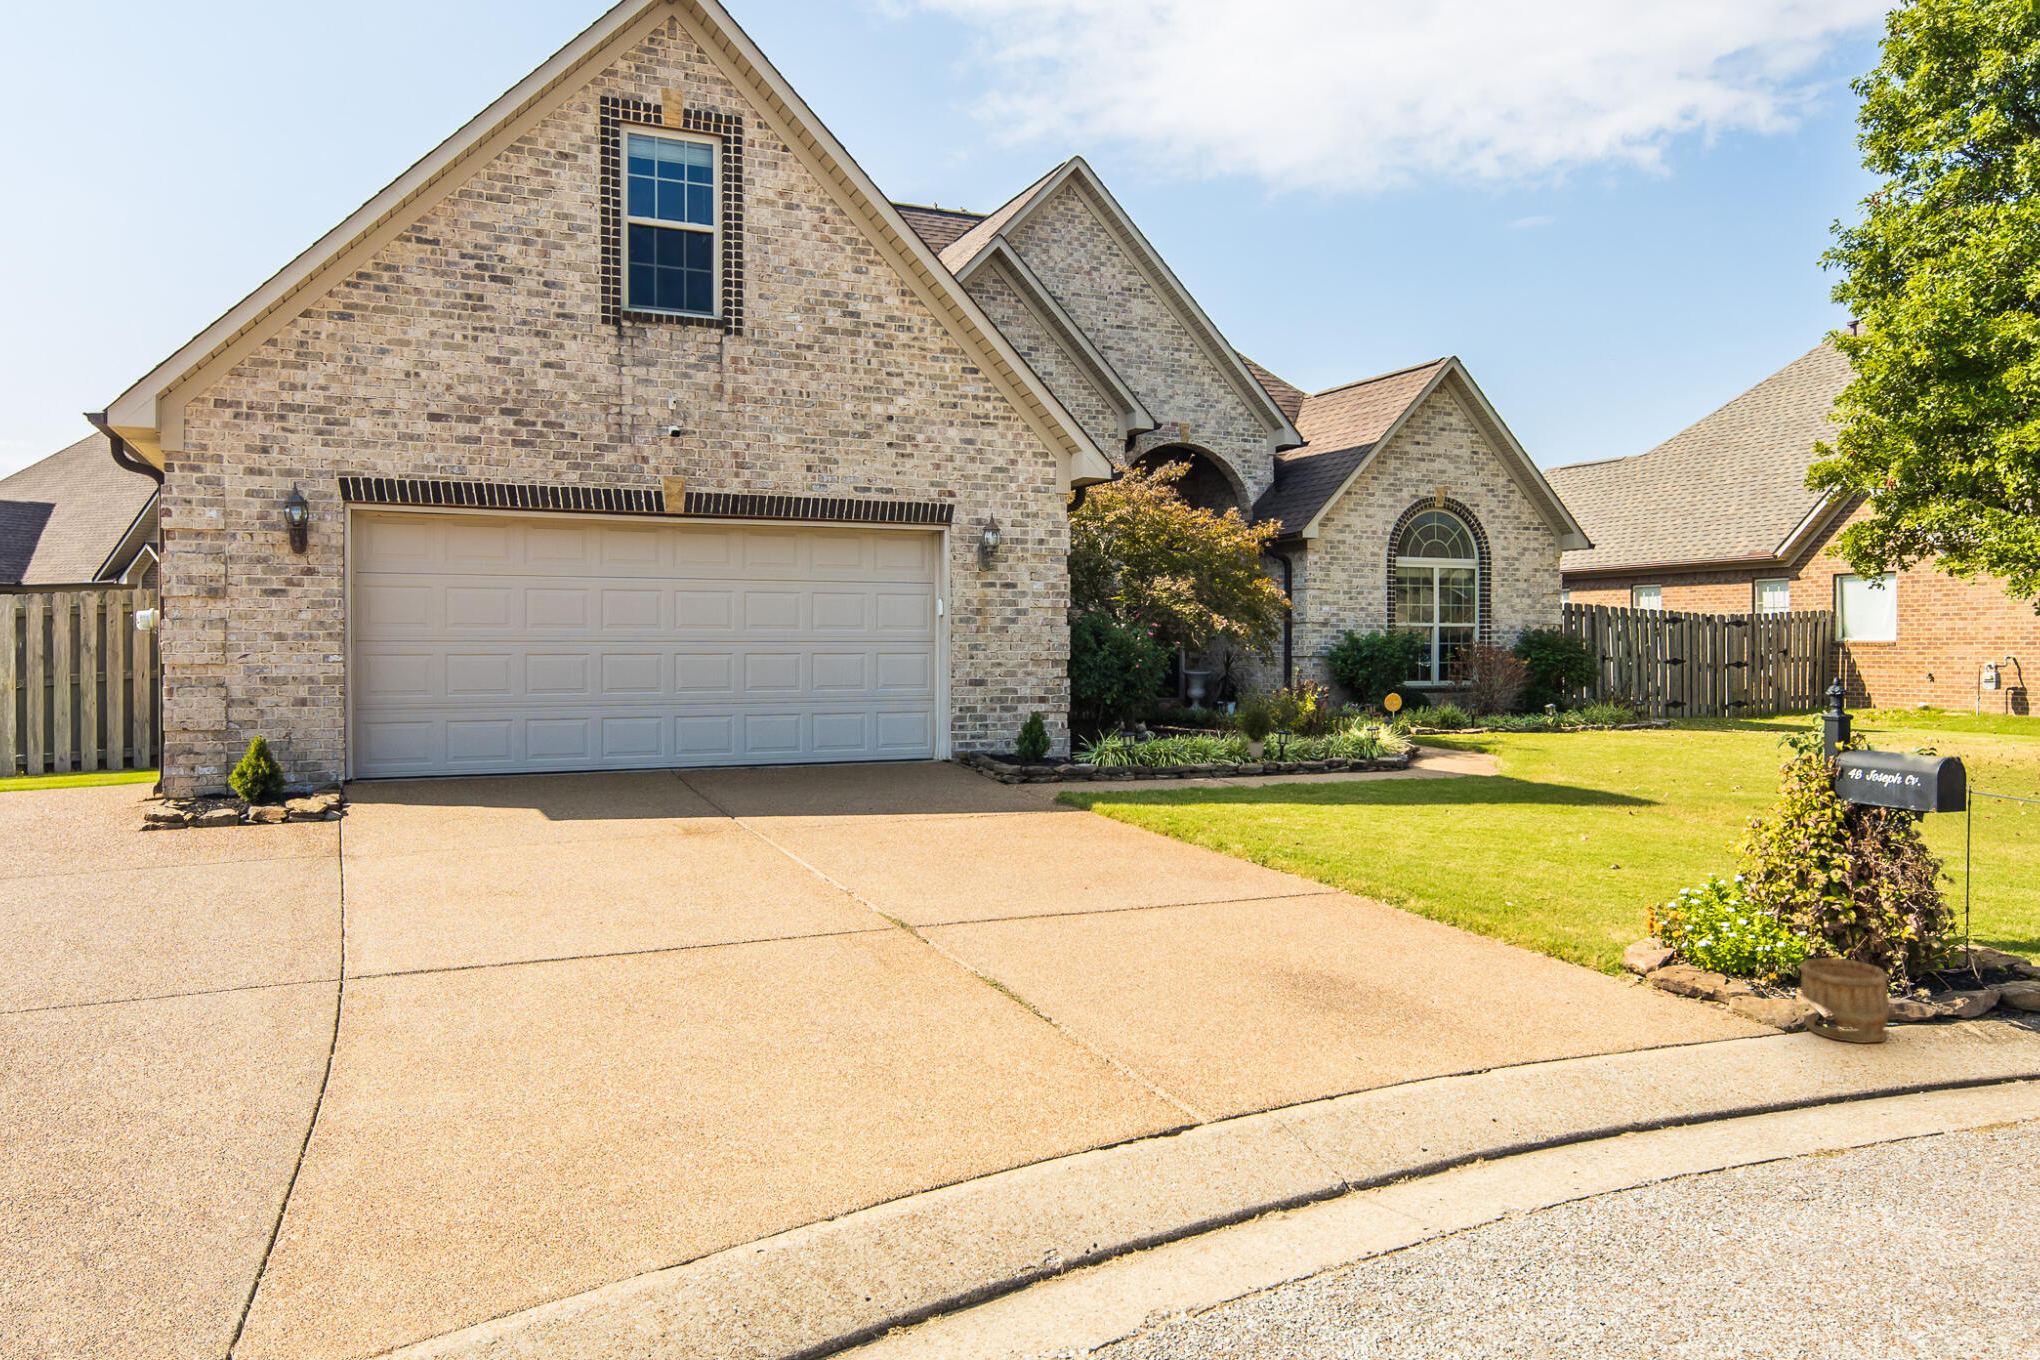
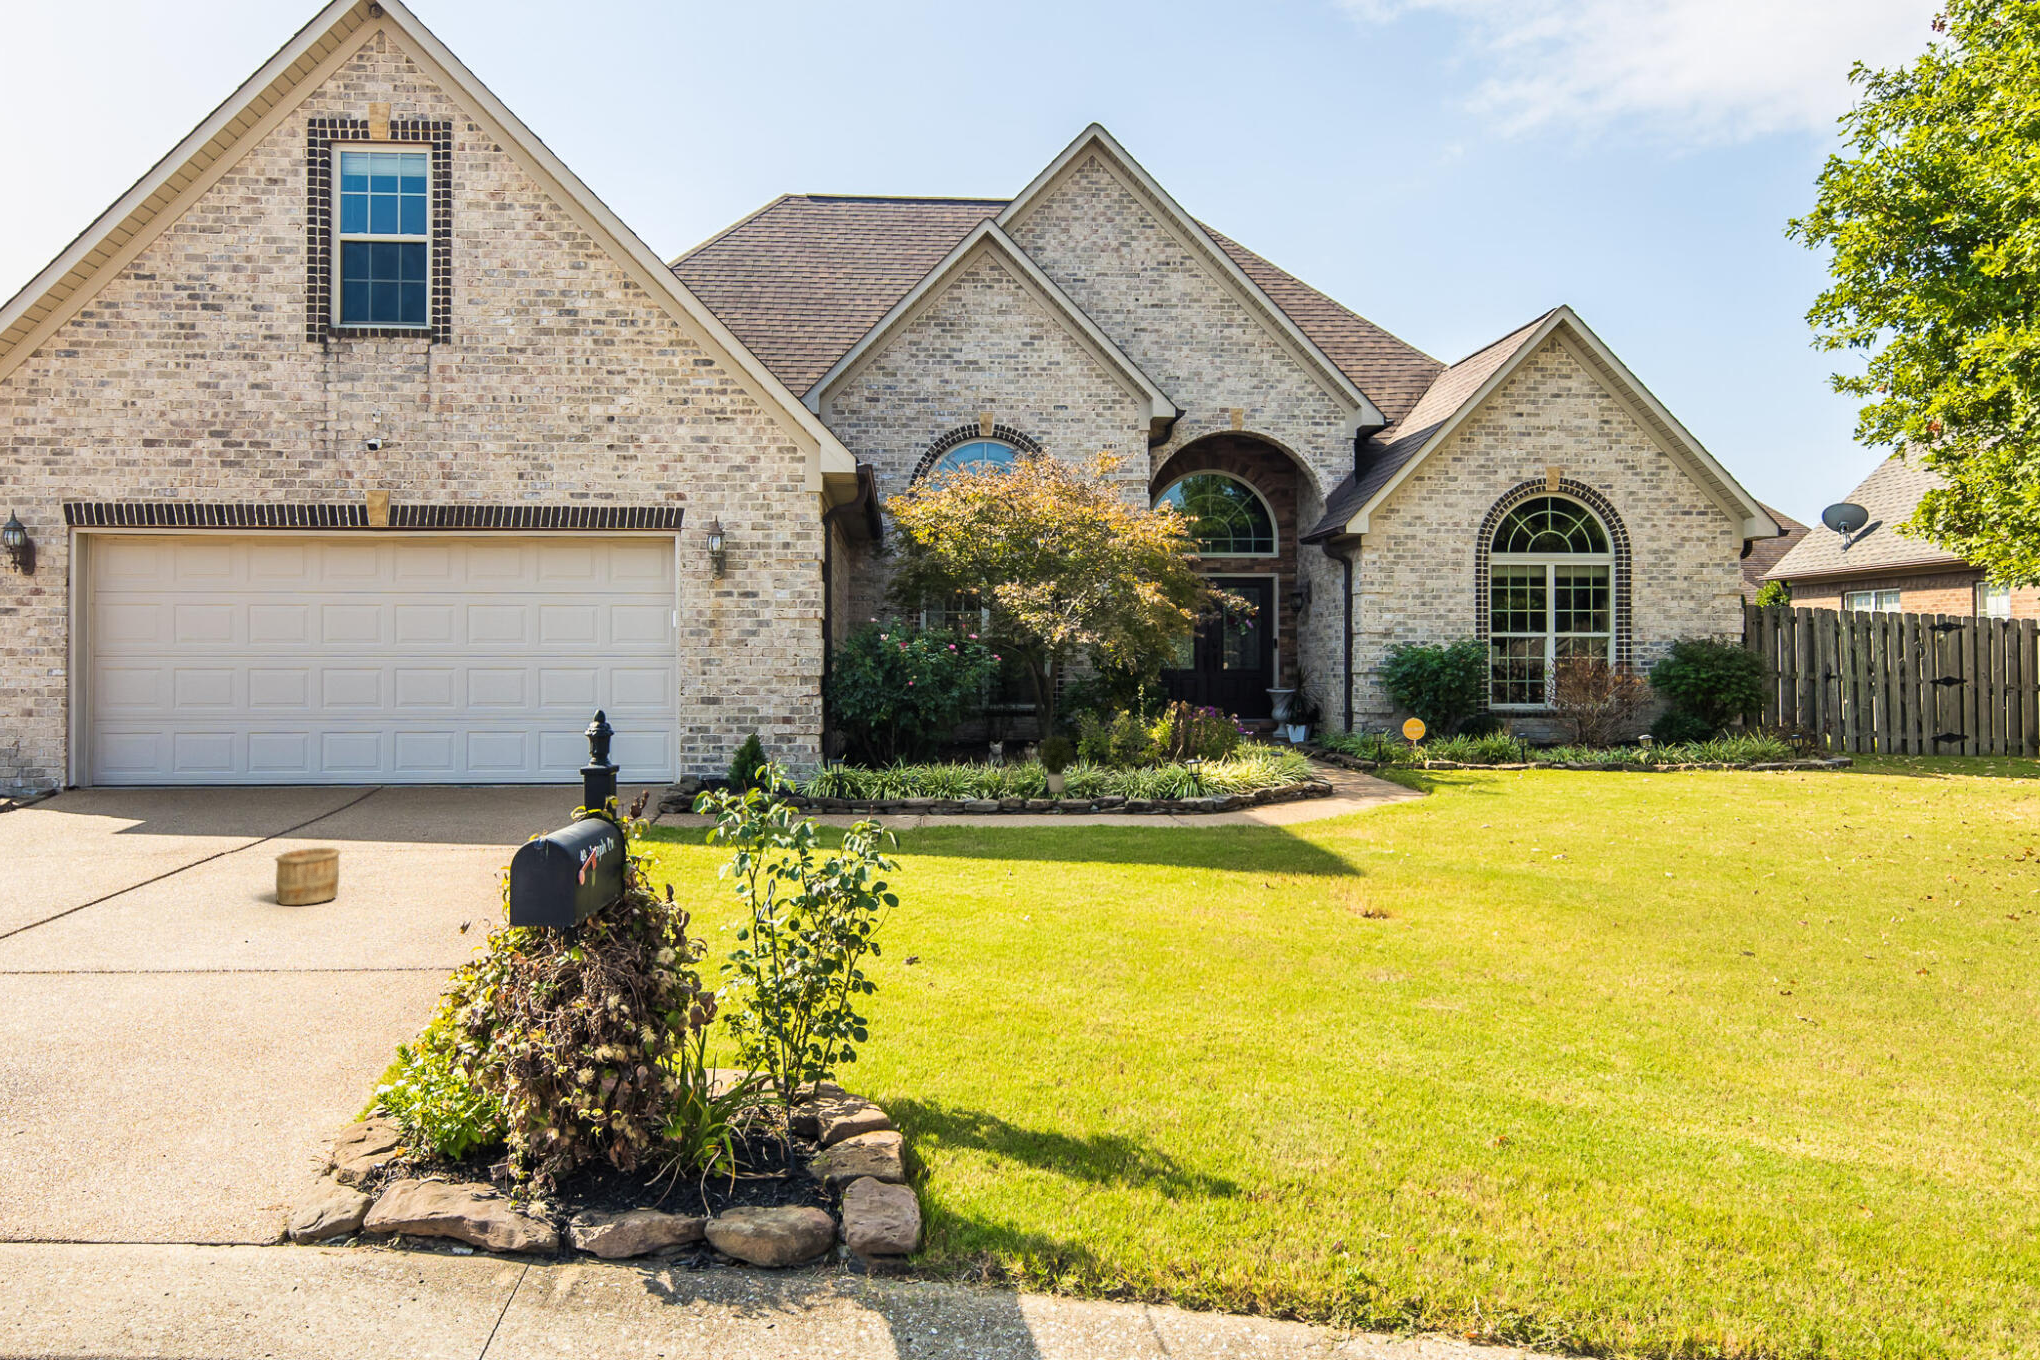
wooden bucket: present [1798,958,1889,1043] -> present [275,848,341,905]

